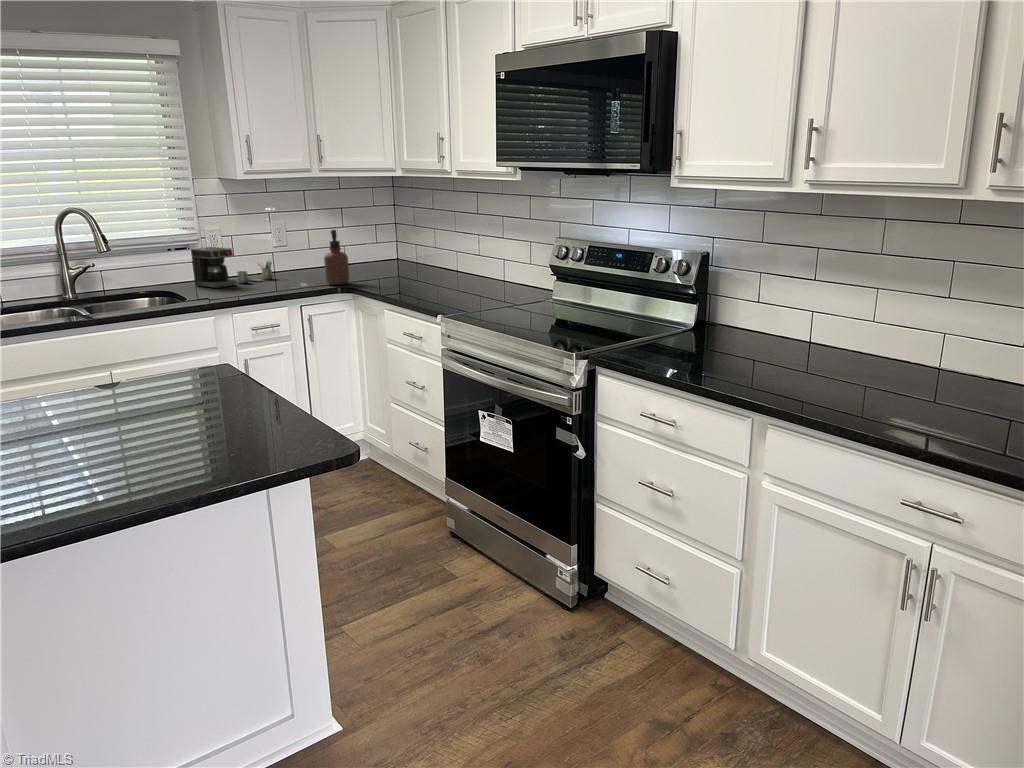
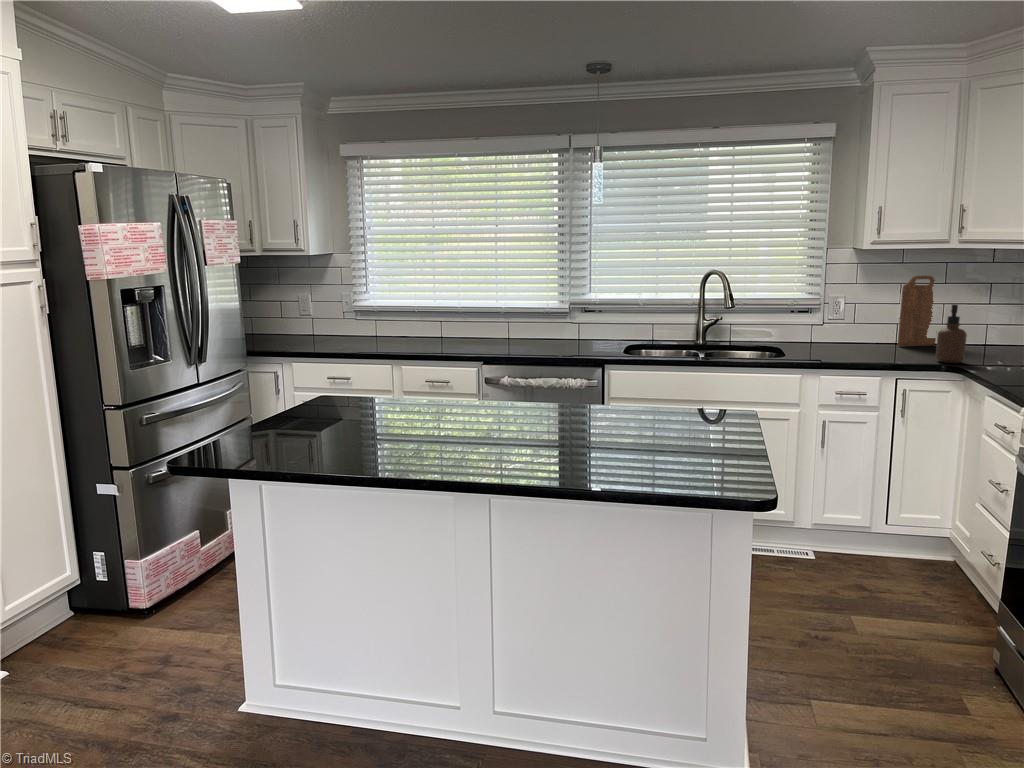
cutting board: none [274,204,309,275] -> present [898,276,936,346]
coffee maker: present [191,247,273,288] -> none [808,312,890,350]

